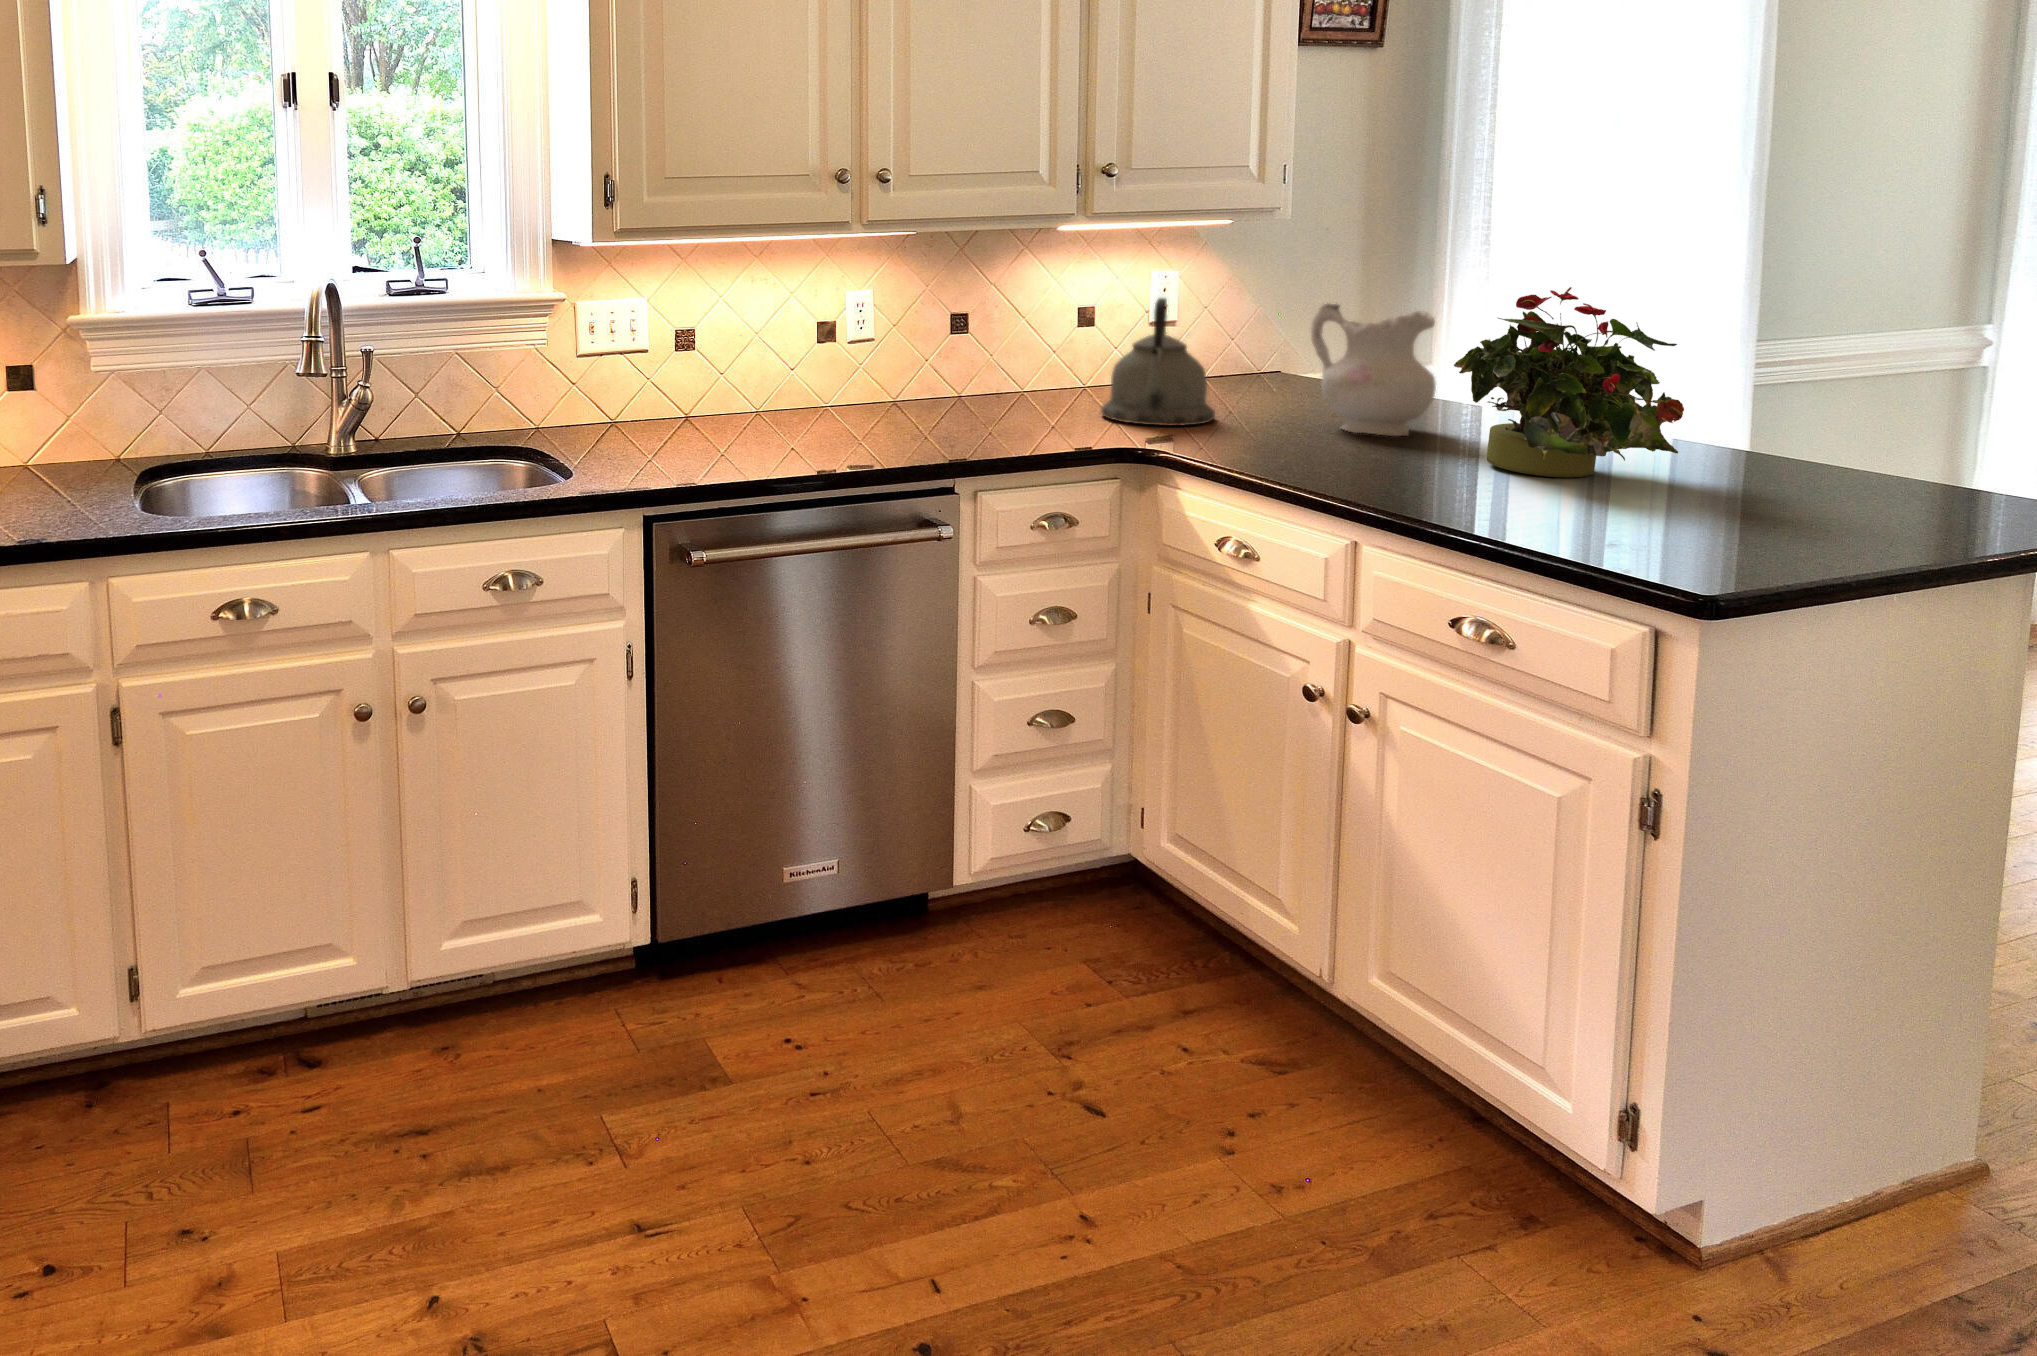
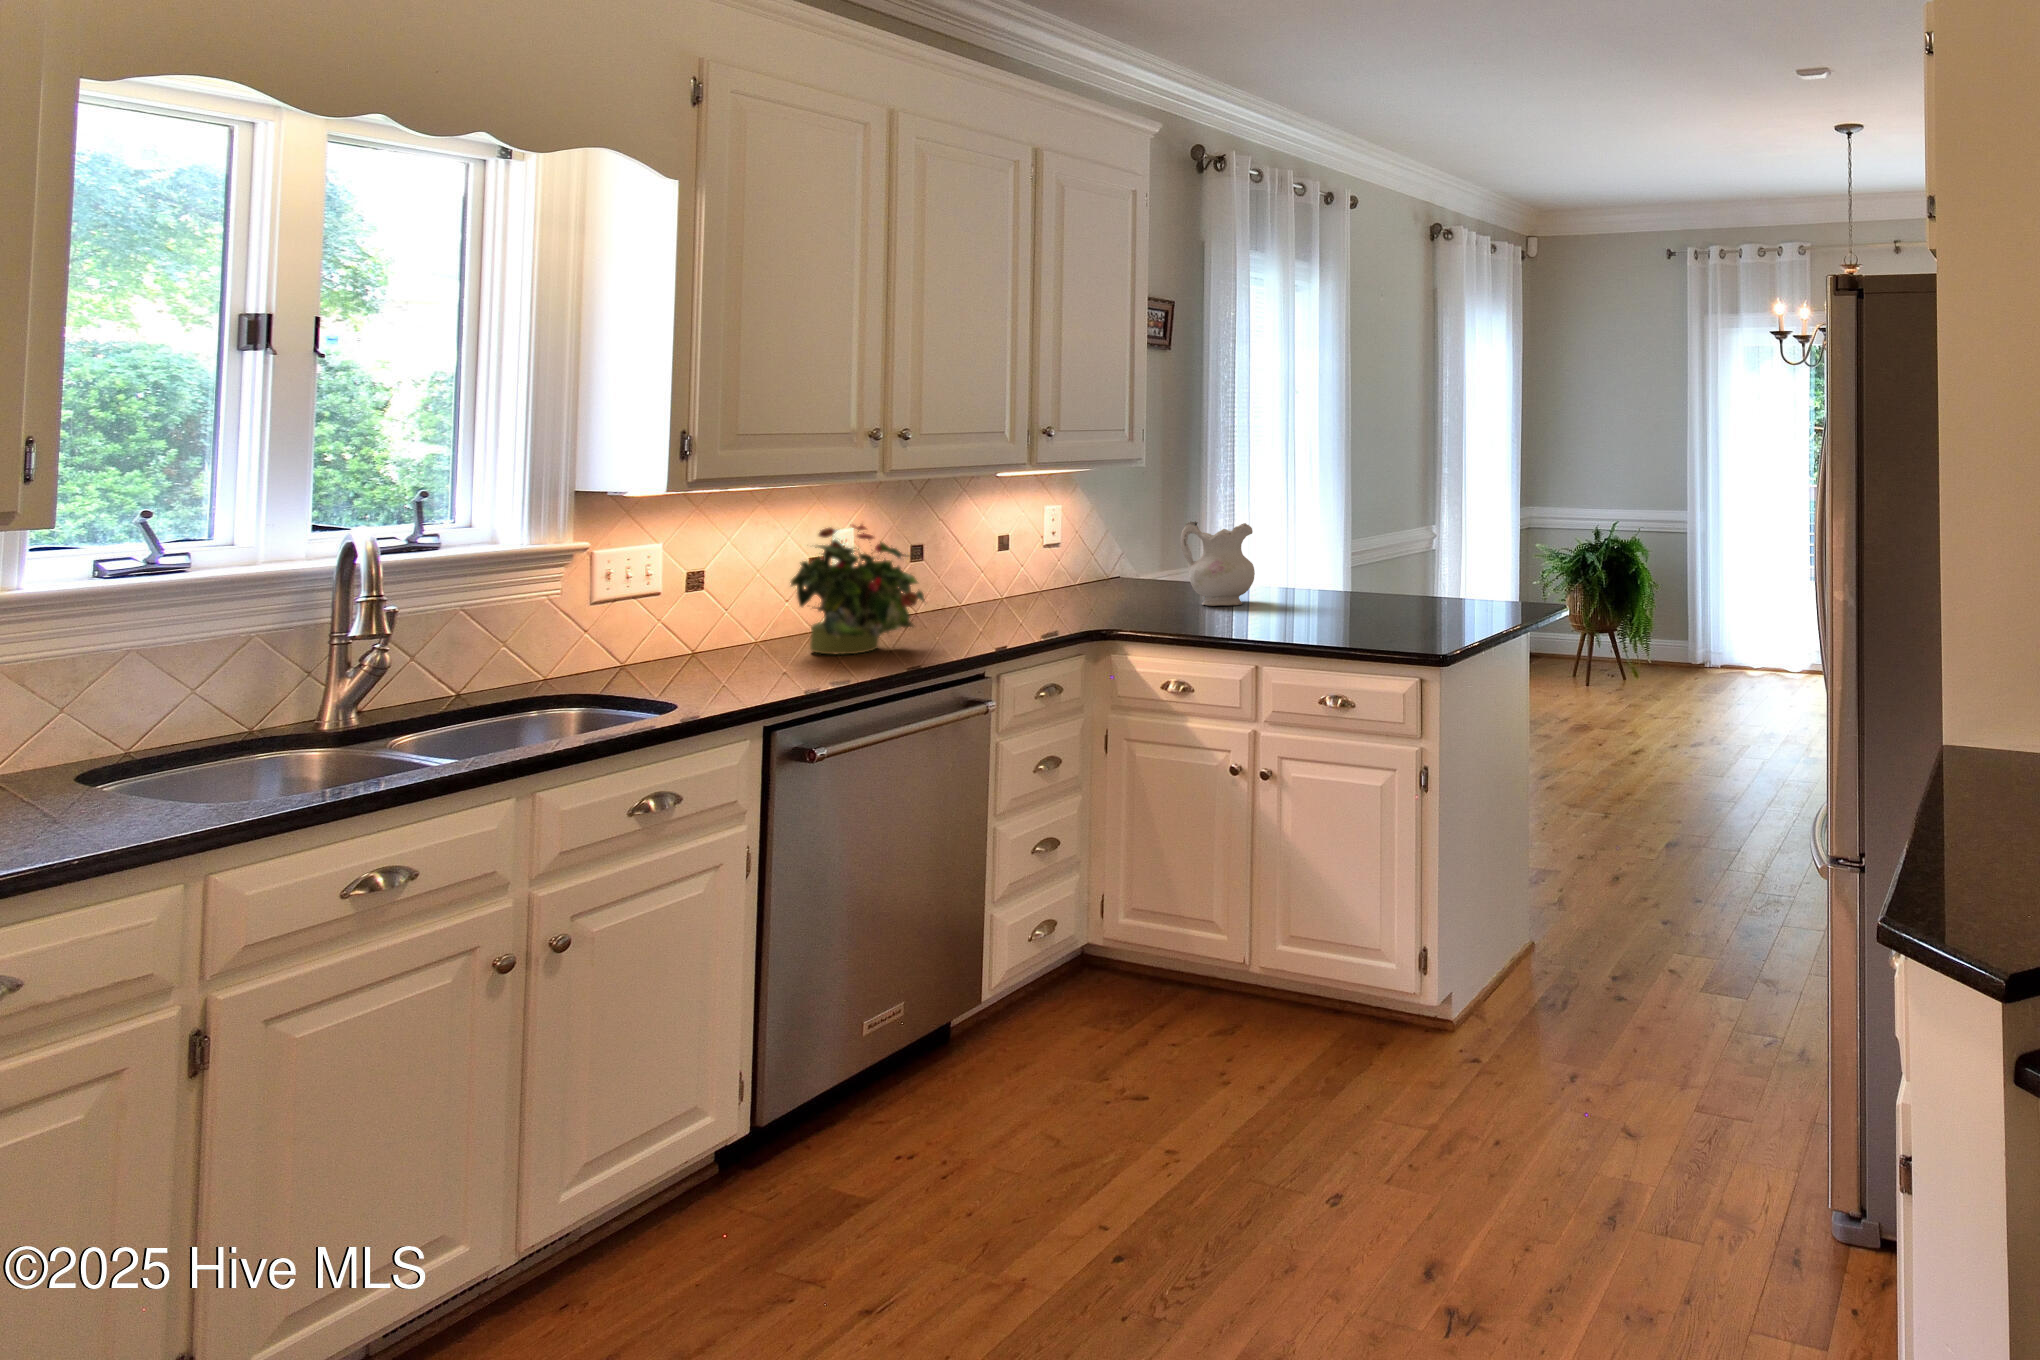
potted plant: present [1454,287,1684,477] -> present [791,525,925,655]
kettle: present [1101,298,1215,426] -> none [1045,523,1124,616]

